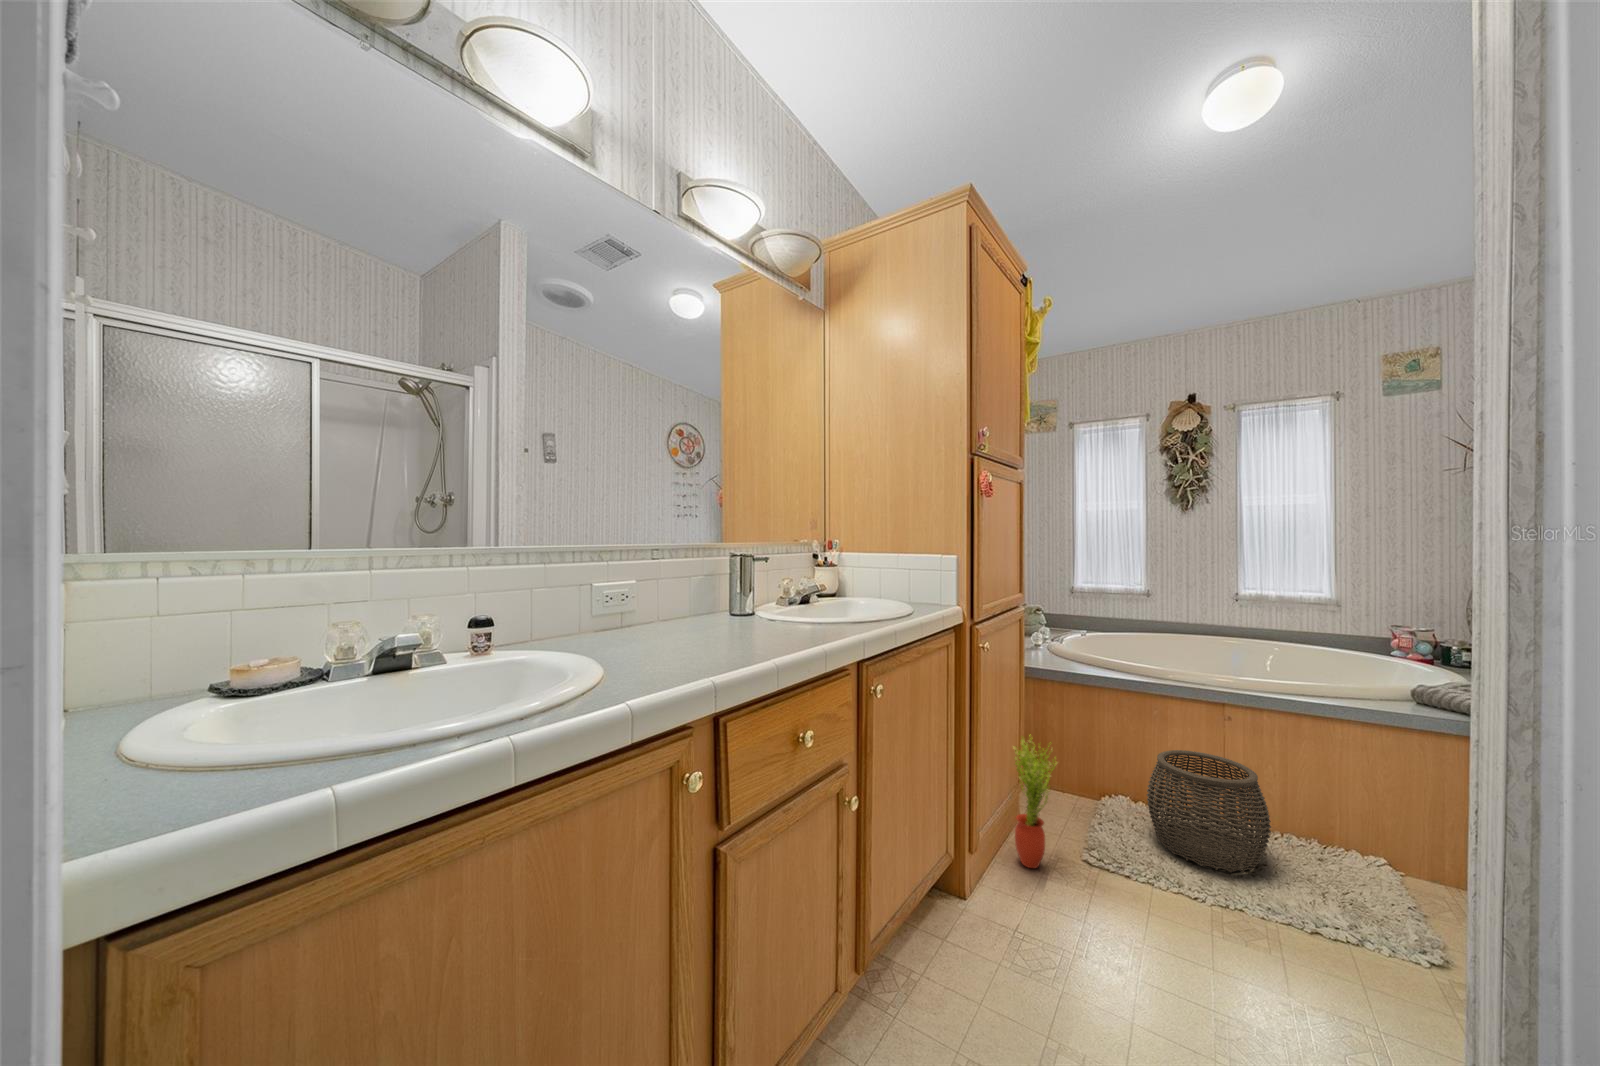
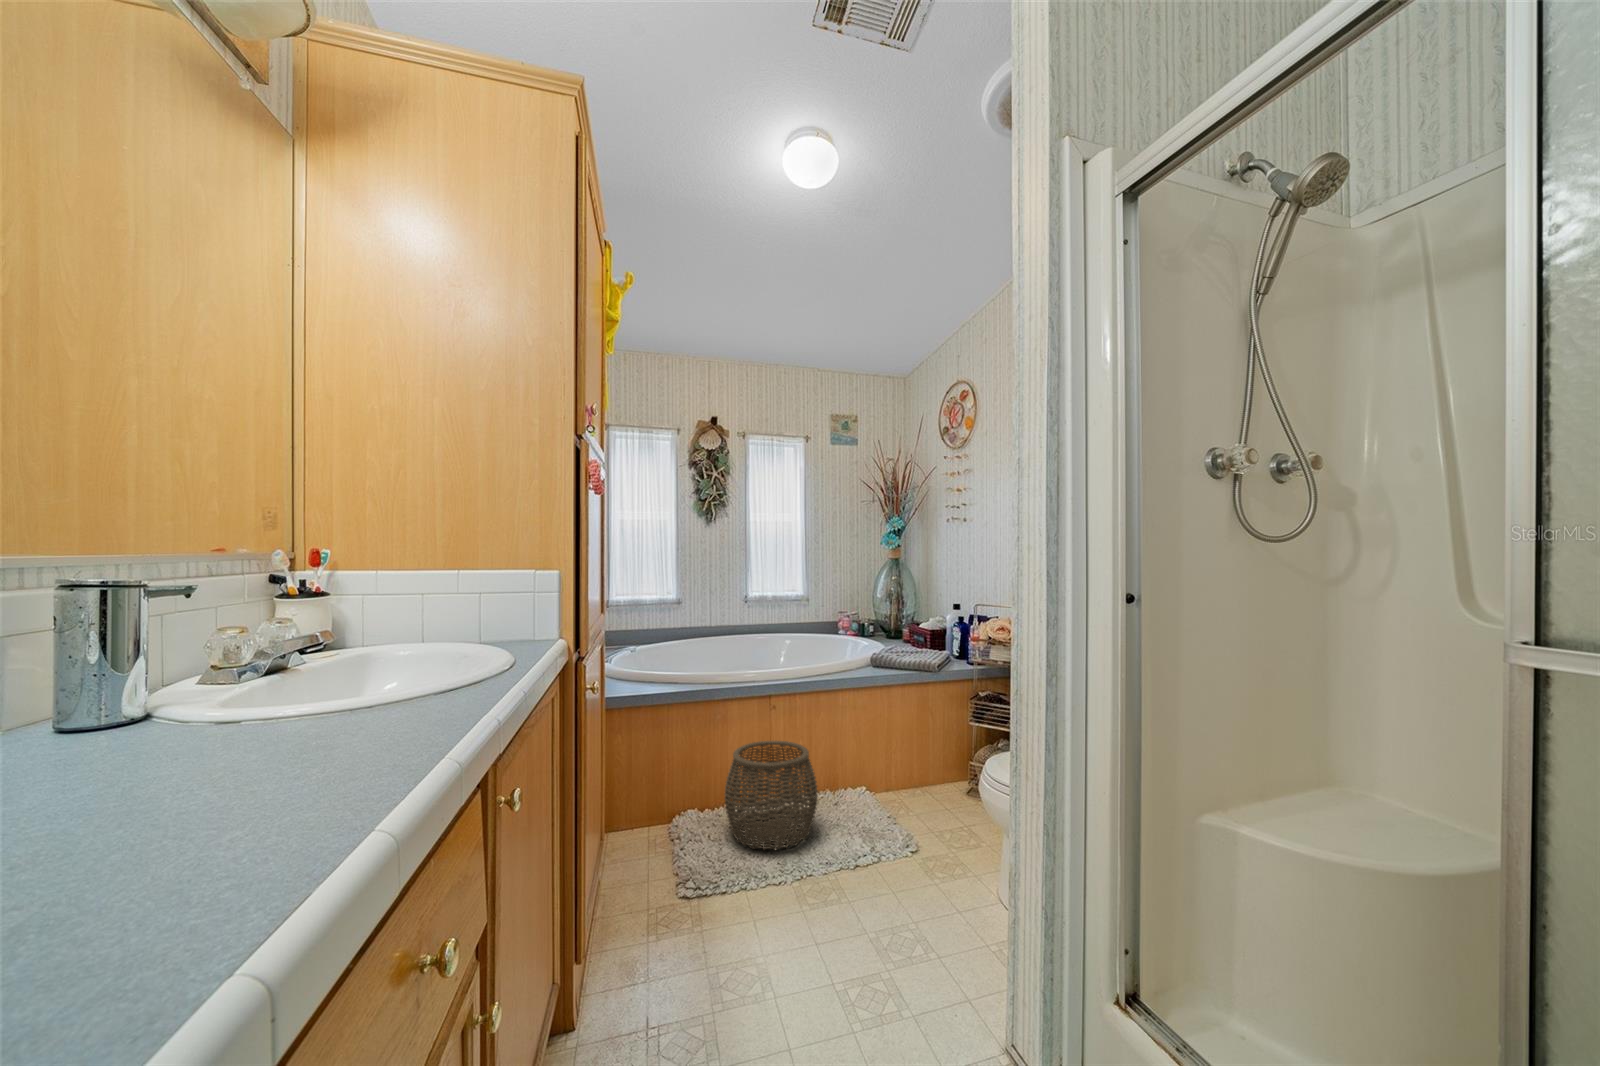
potted plant: present [1013,738,1057,868] -> none [609,771,661,938]

